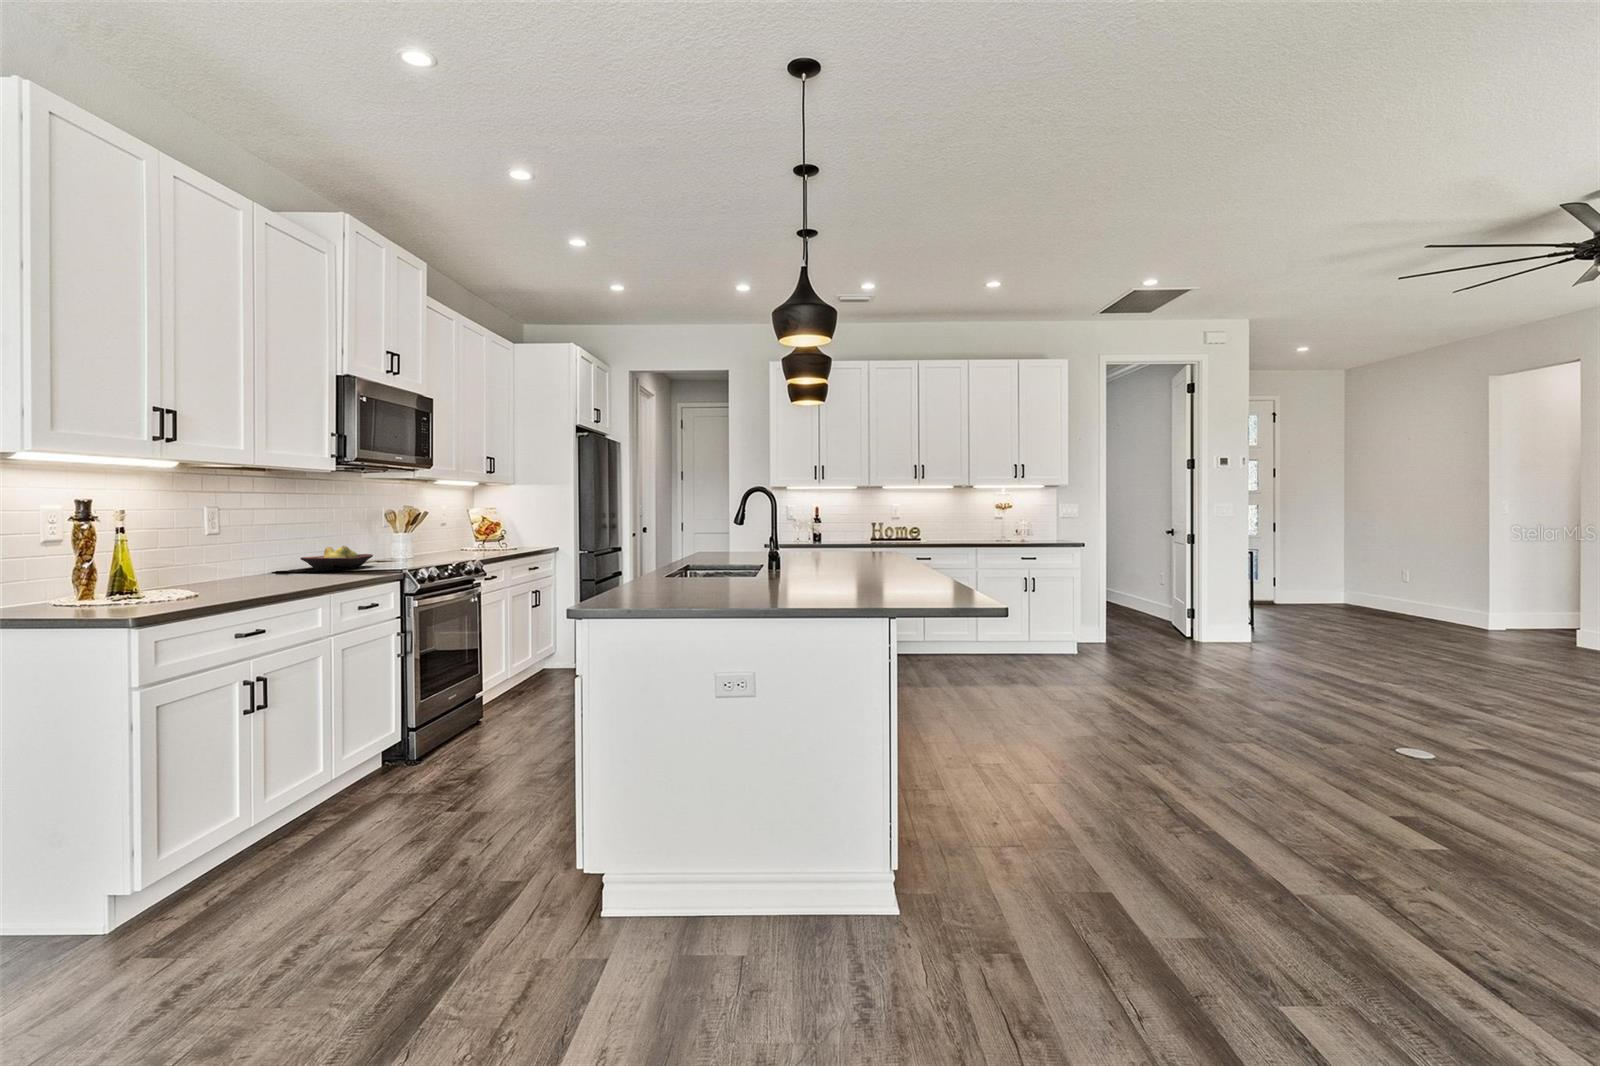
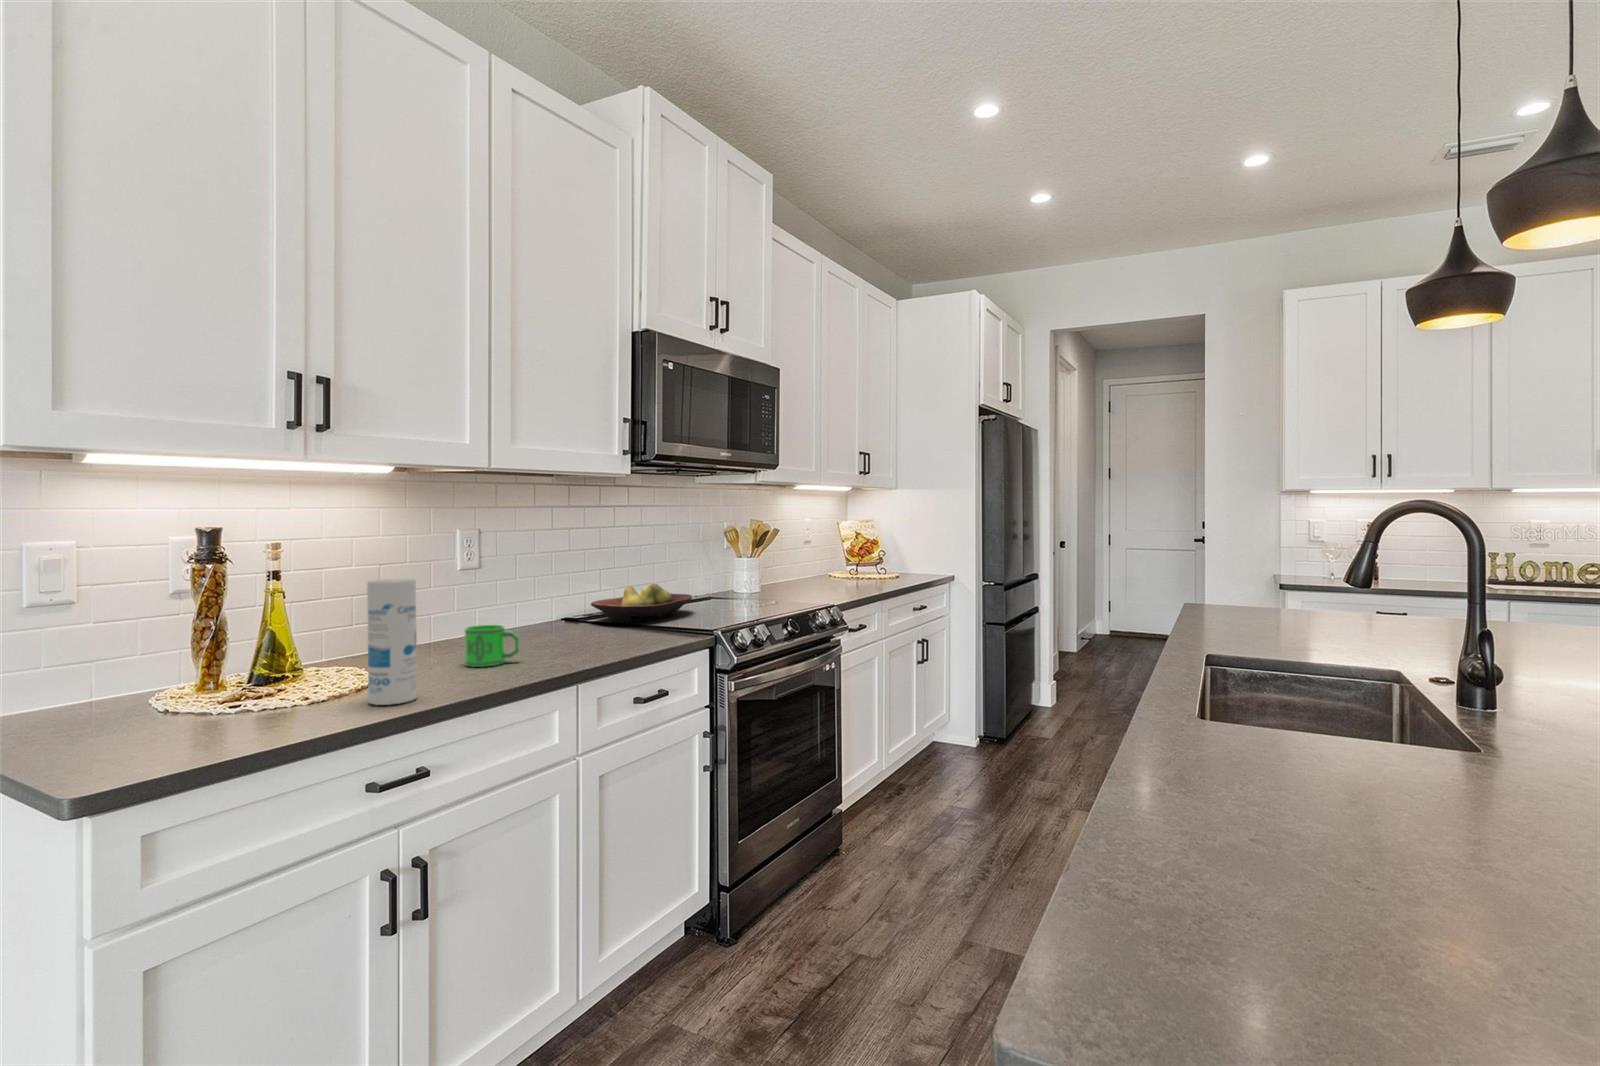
canister: none [219,527,250,595] -> present [367,578,417,705]
mug: none [247,562,285,586] -> present [465,625,520,667]

